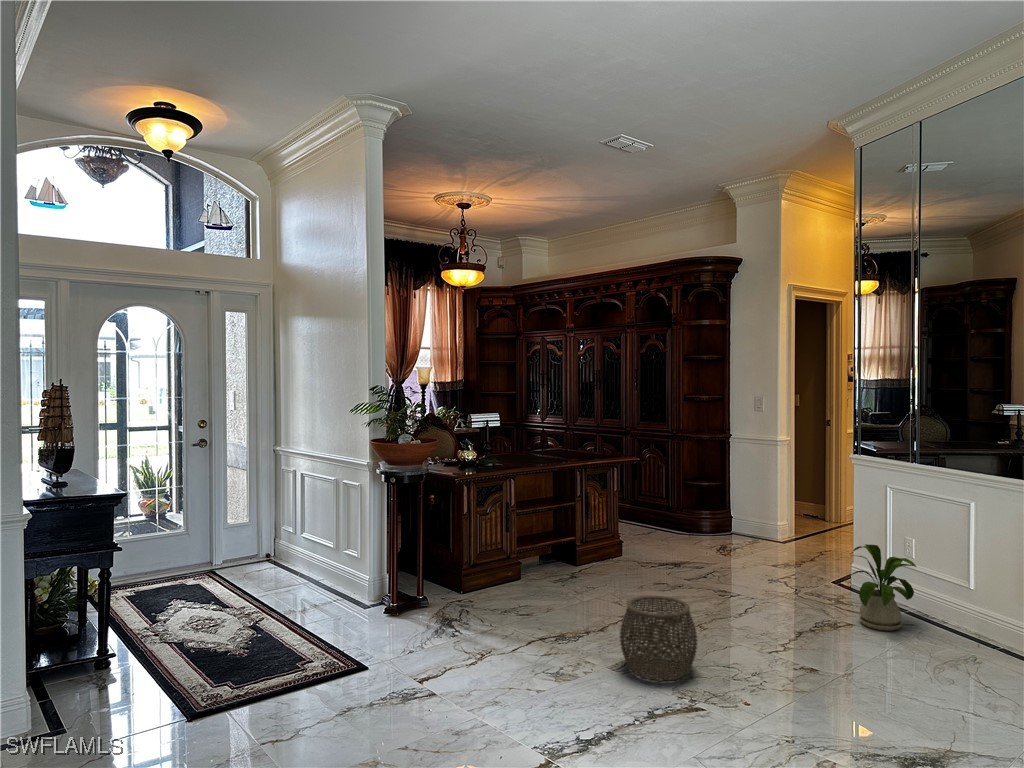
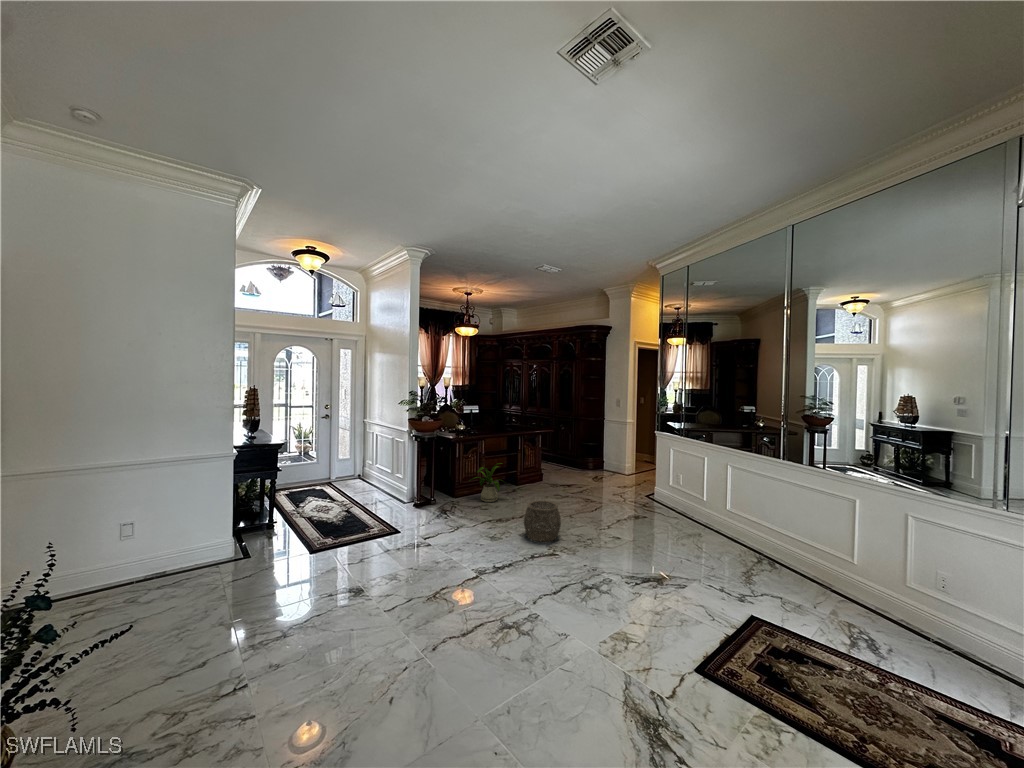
house plant: present [849,544,916,631] -> present [473,463,504,502]

